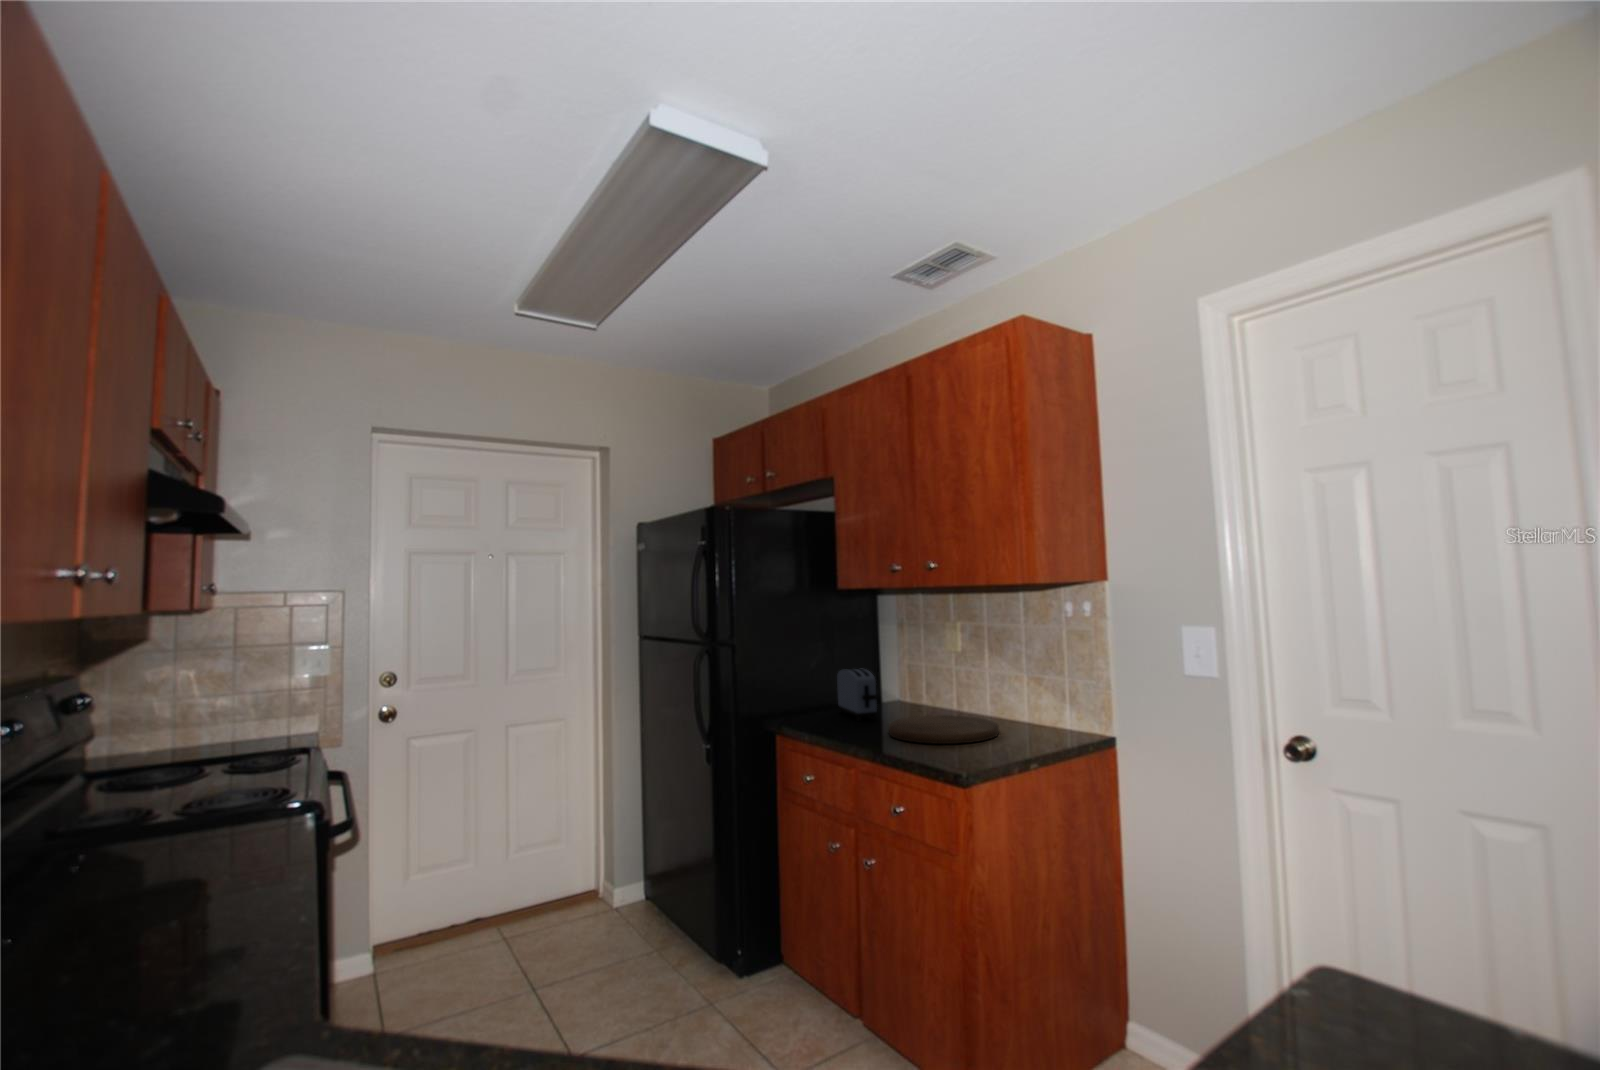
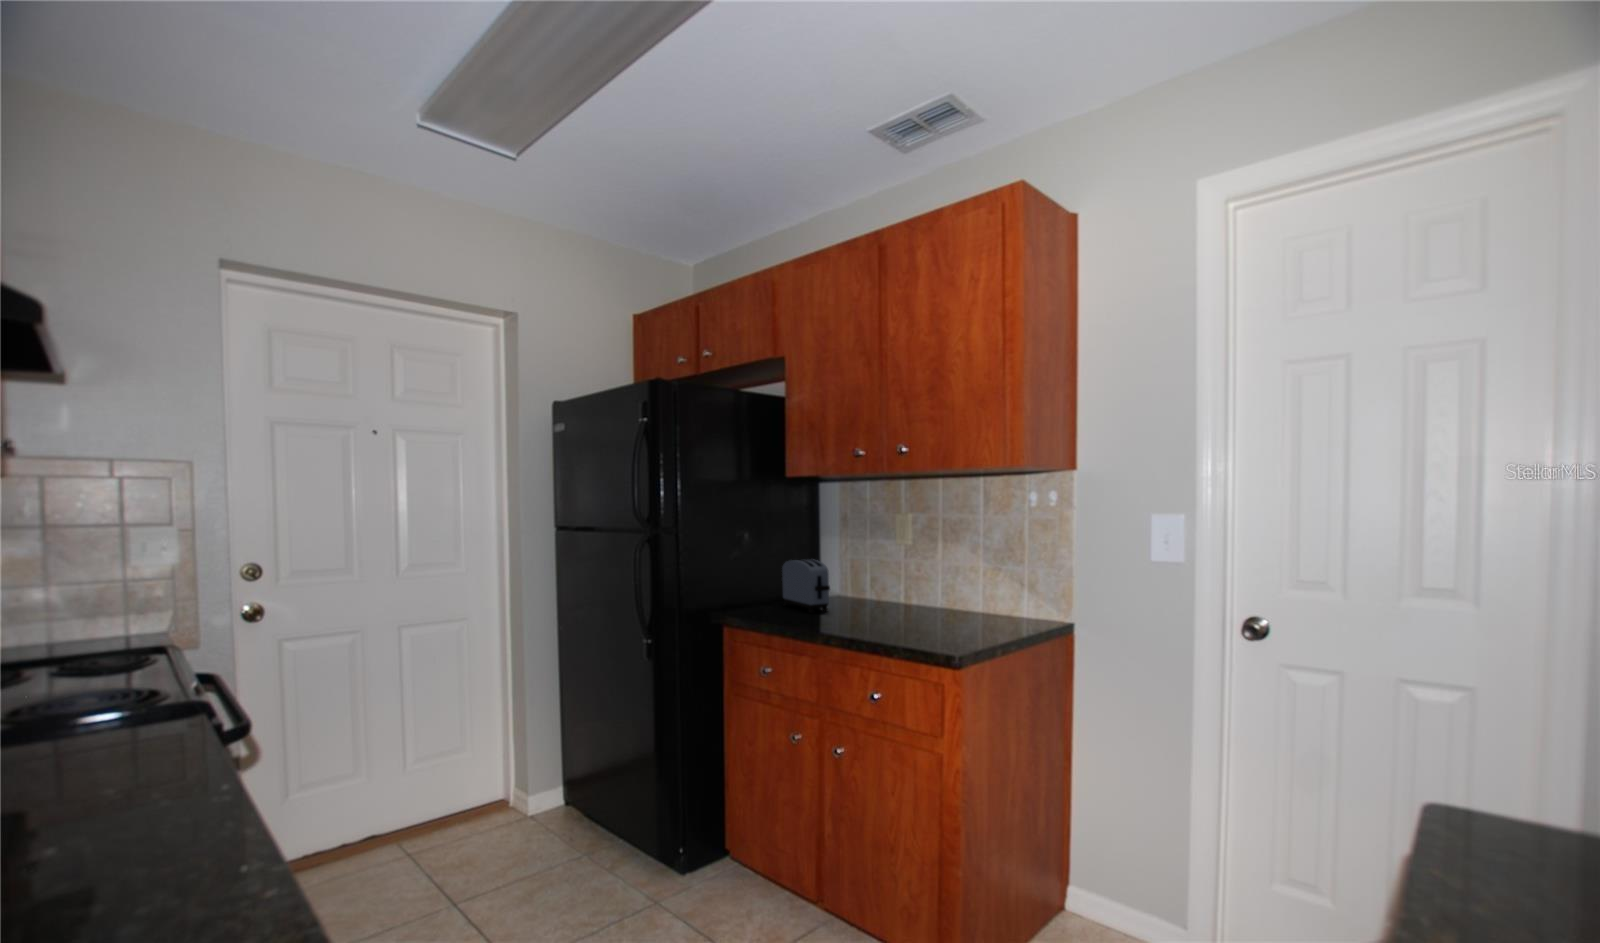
cutting board: present [889,715,999,744] -> none [850,606,962,632]

